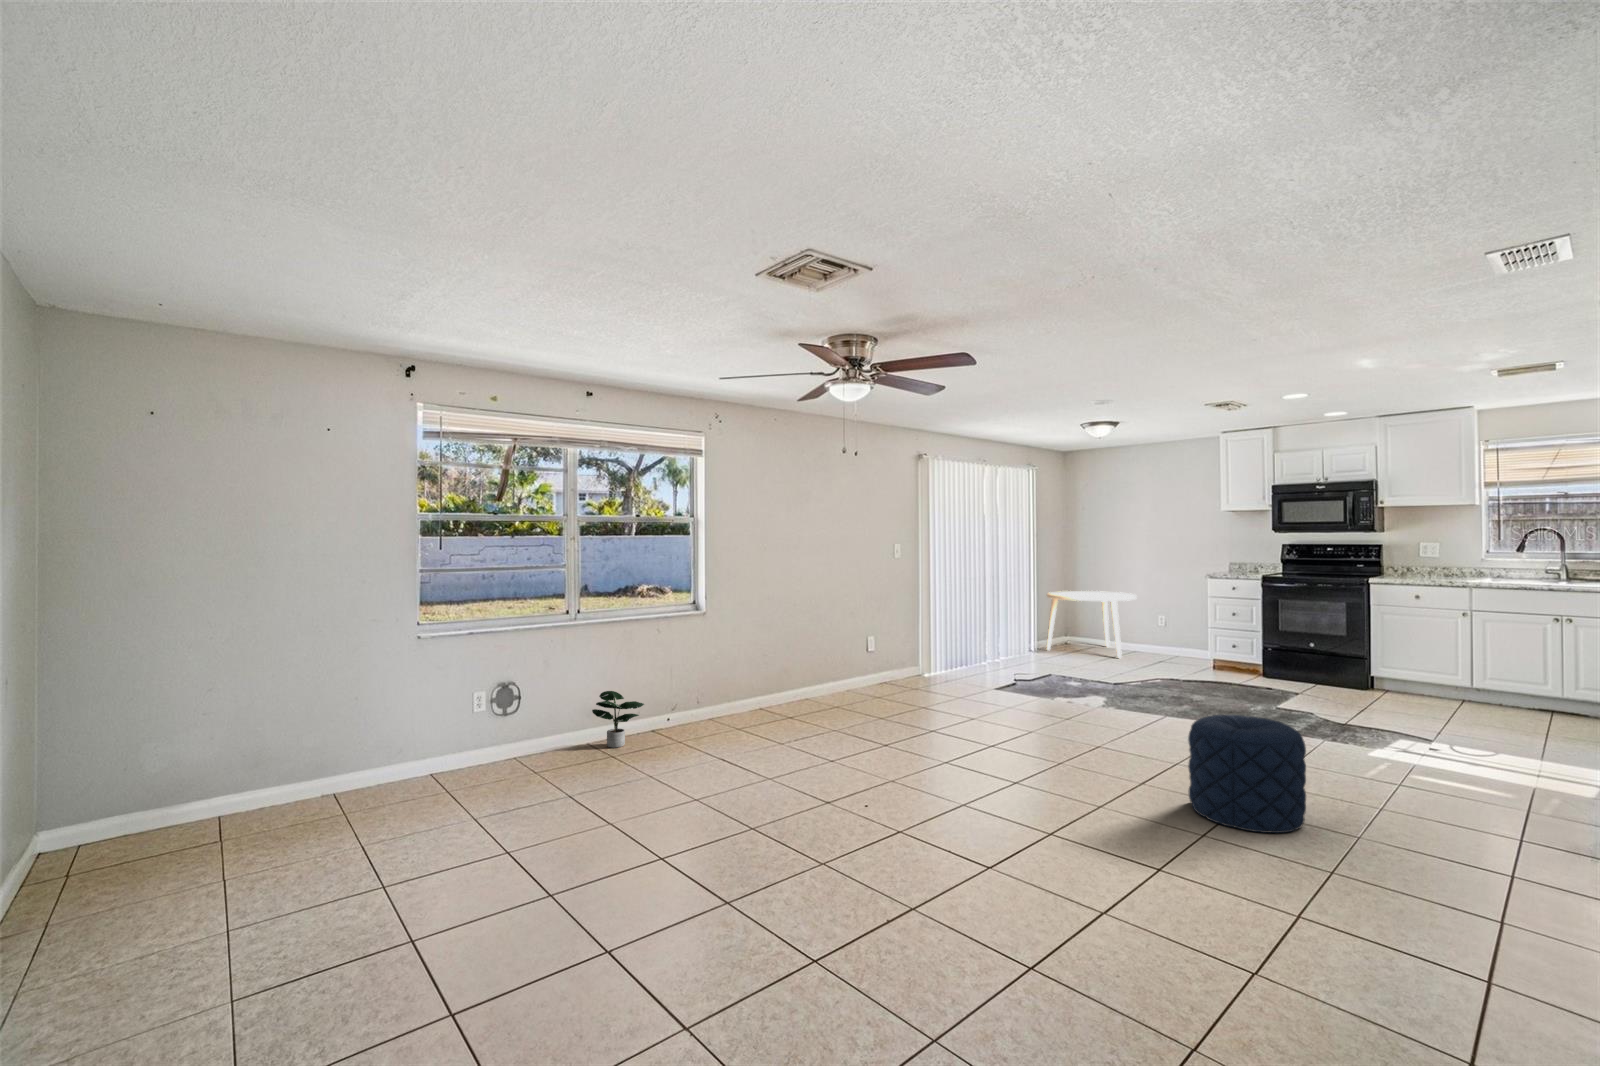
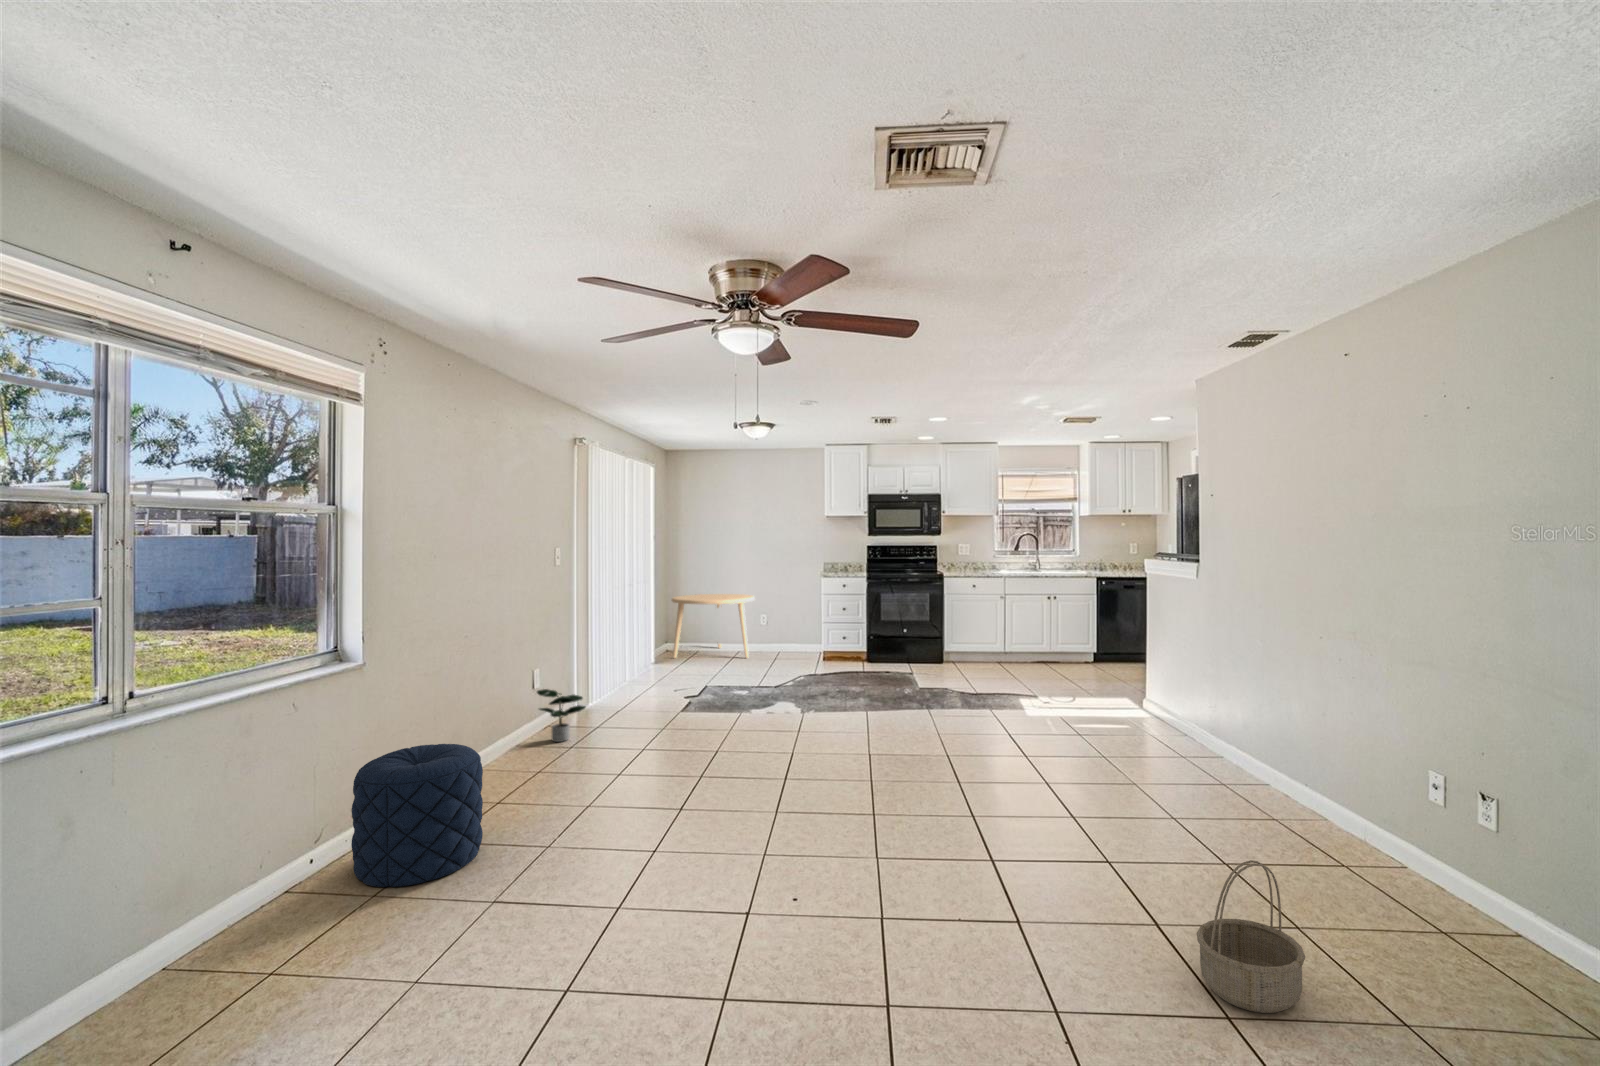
potted plant: present [592,691,644,748] -> present [537,689,586,742]
pouf: present [1188,715,1306,833] -> present [351,744,483,887]
basket: none [1048,837,1149,975] -> present [1197,860,1305,1013]

